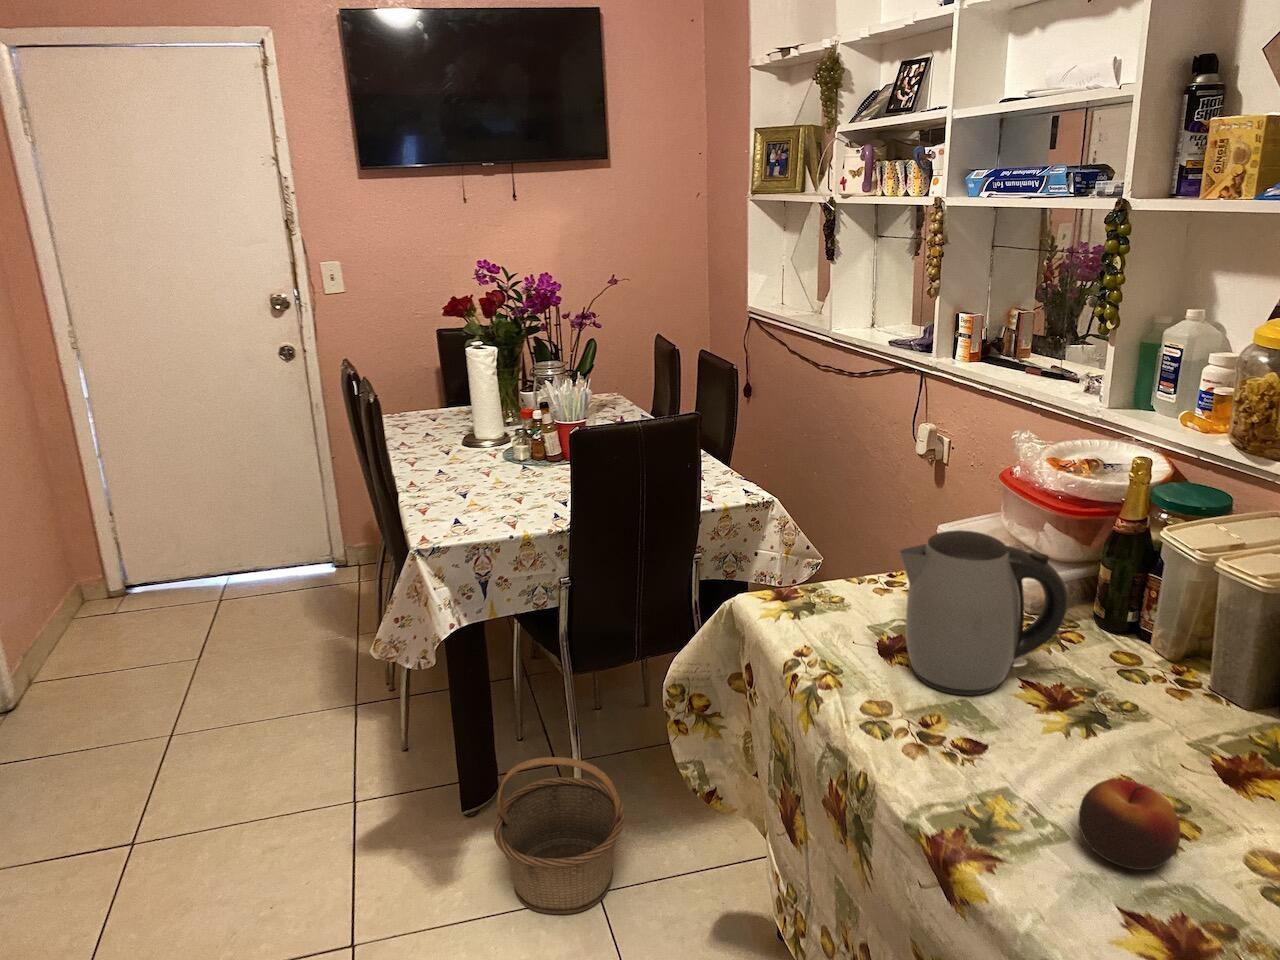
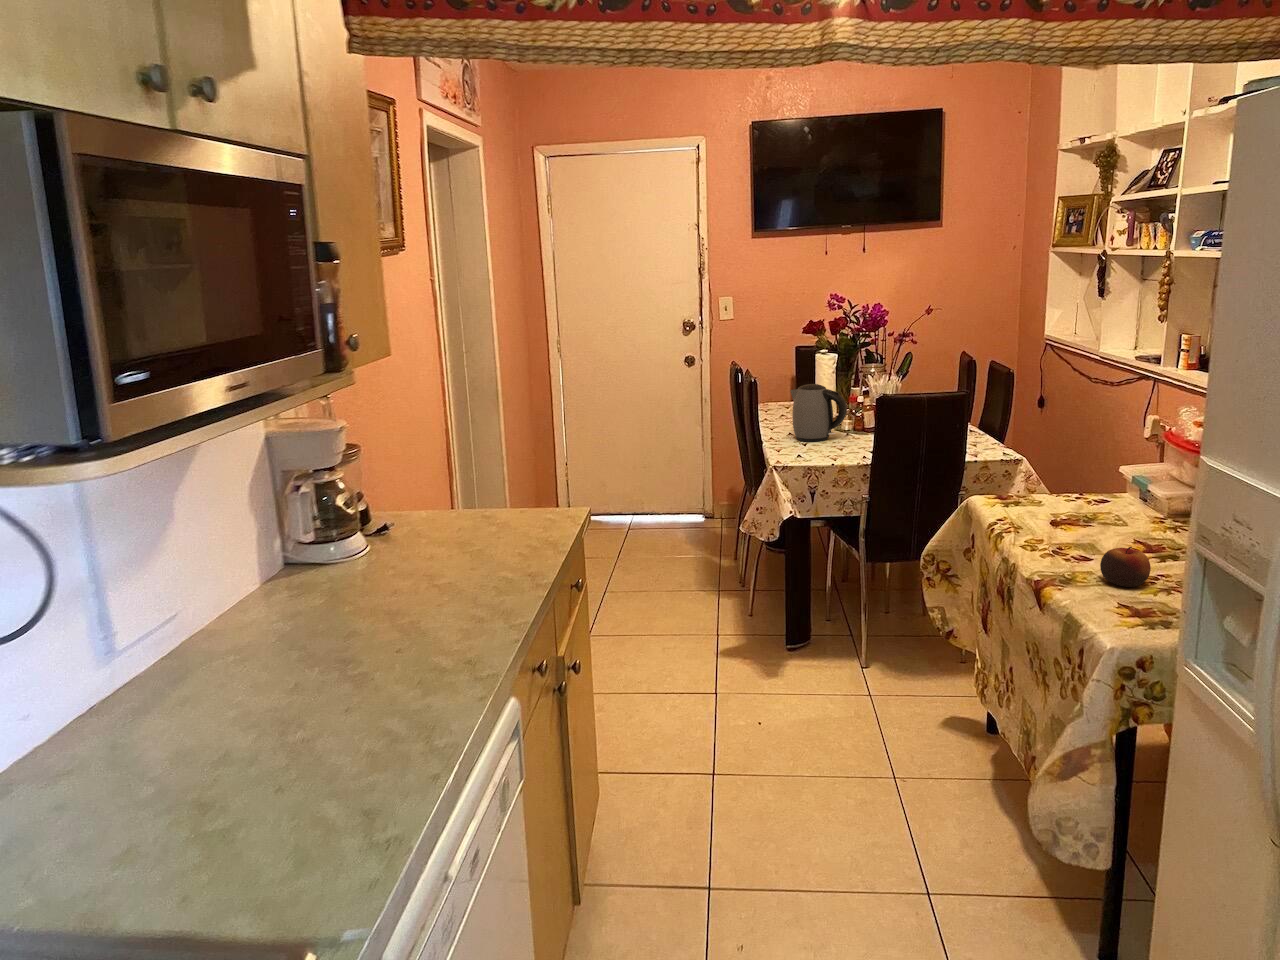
kettle: present [900,530,1068,695] -> present [790,384,847,442]
basket: present [493,757,625,914] -> none [806,603,892,702]

